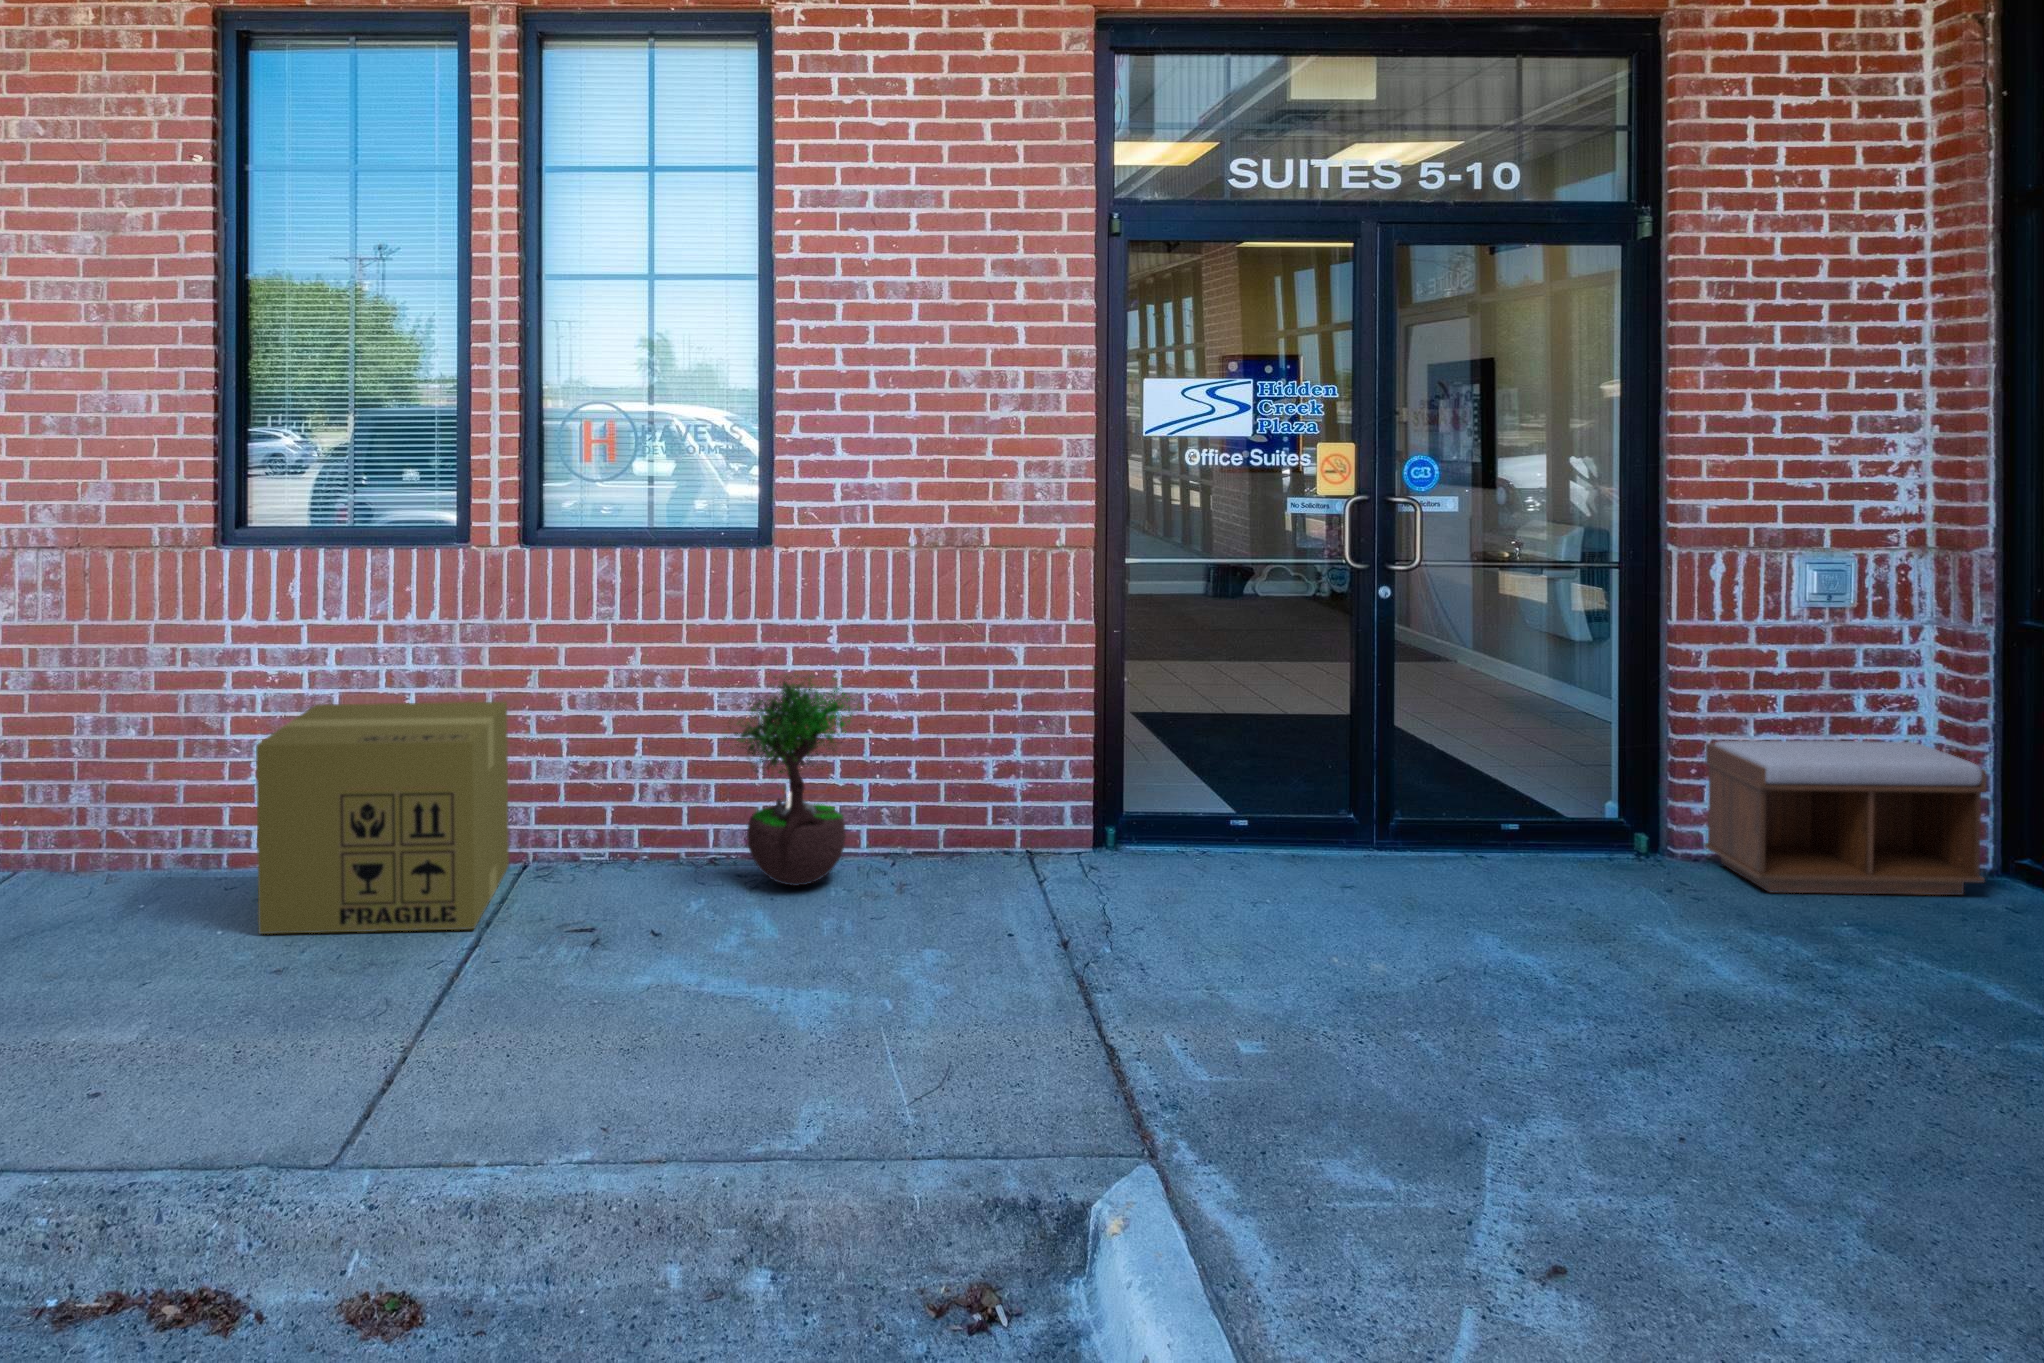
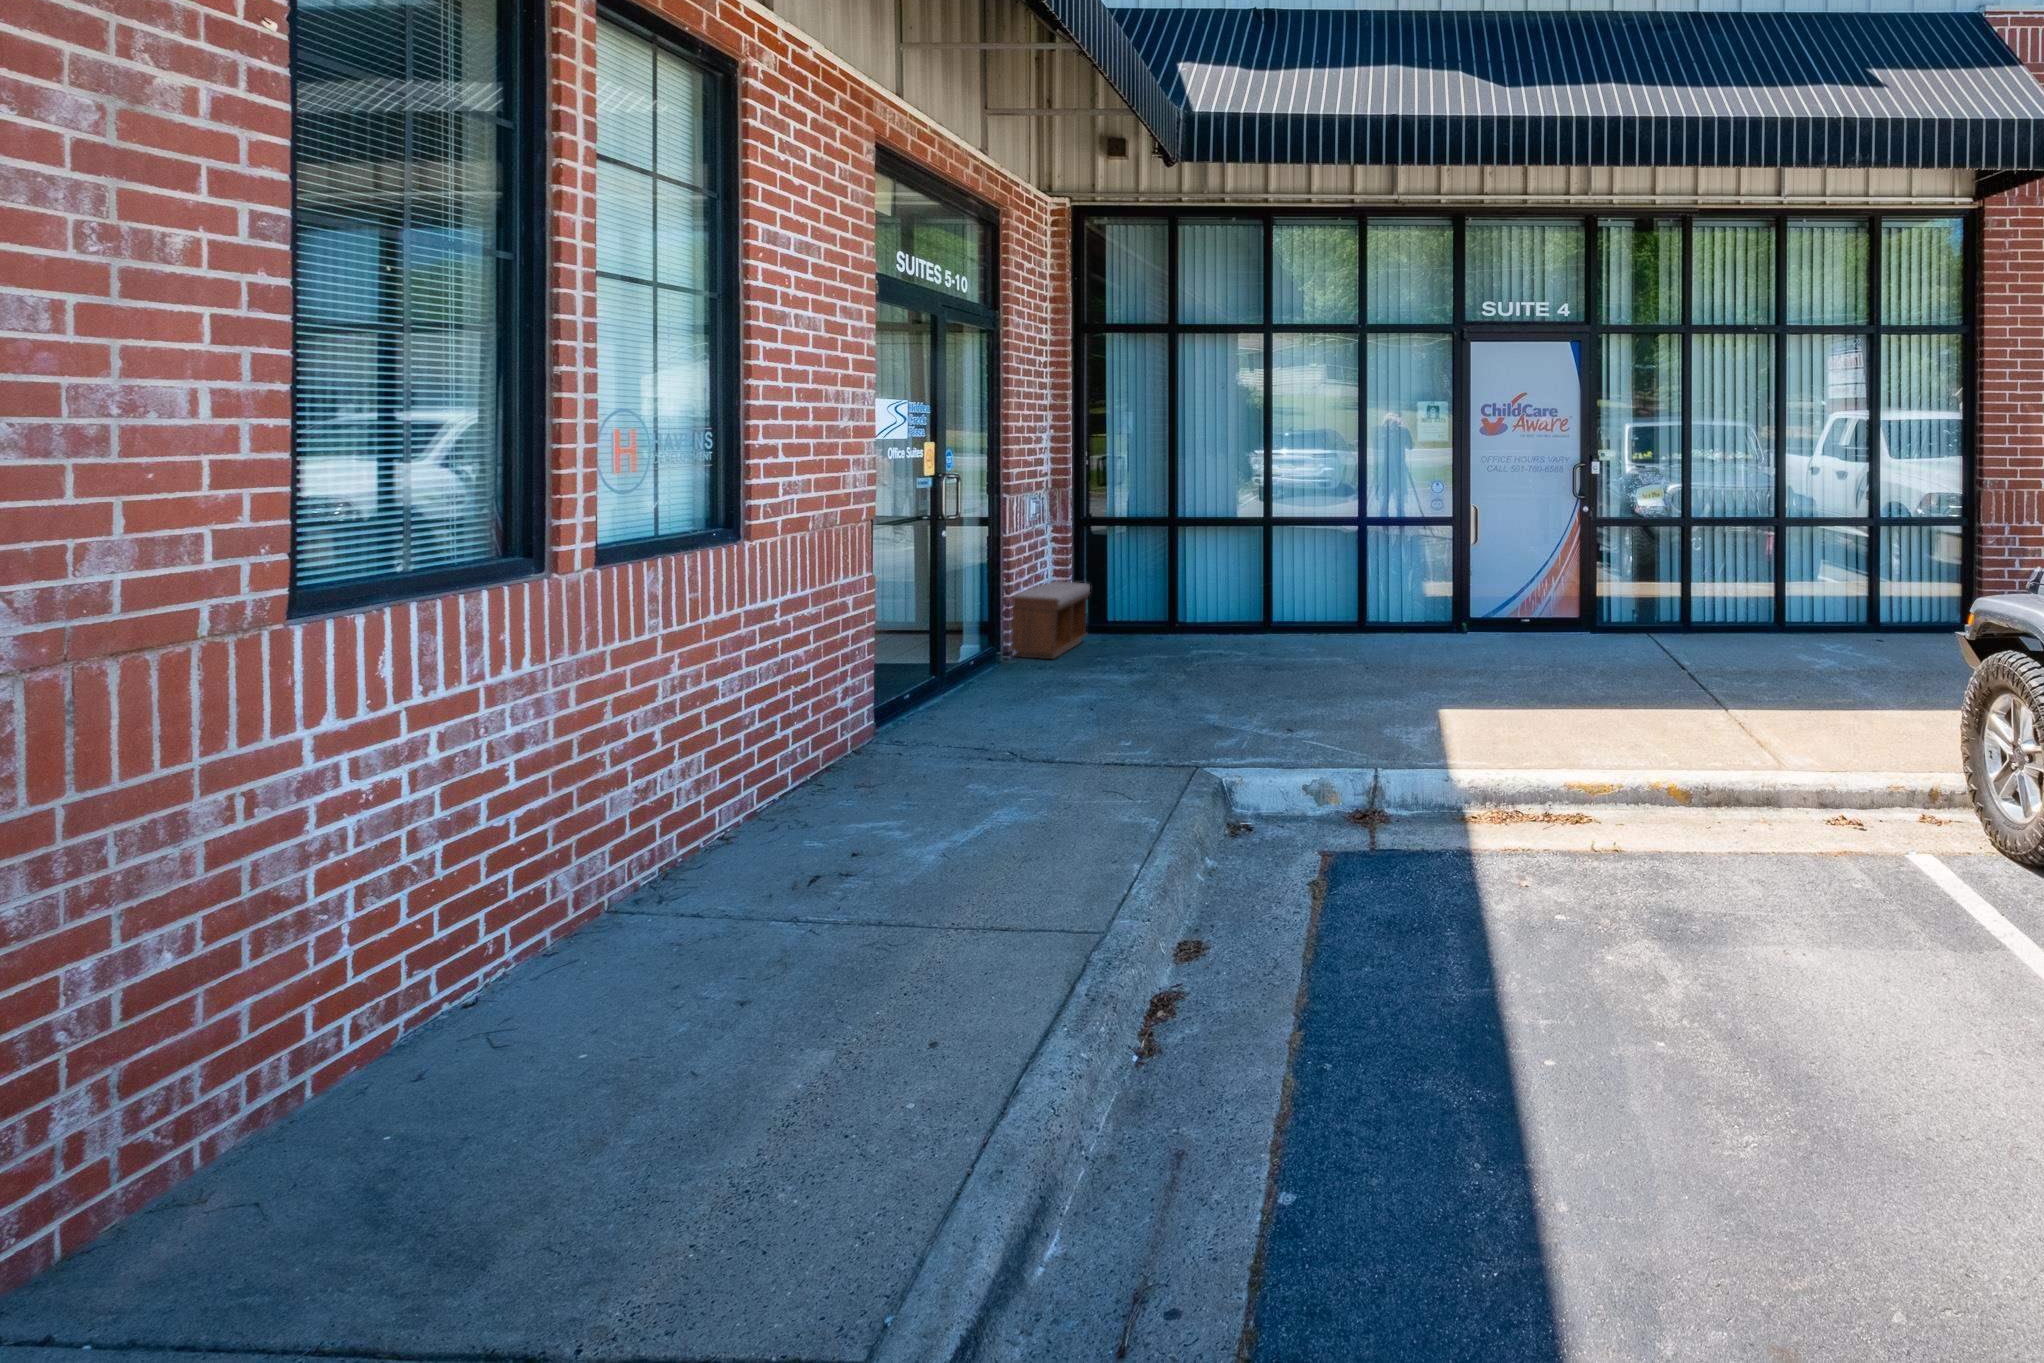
potted tree: present [724,676,855,886] -> none [755,630,880,819]
cardboard box: present [256,702,509,934] -> none [425,739,784,1034]

